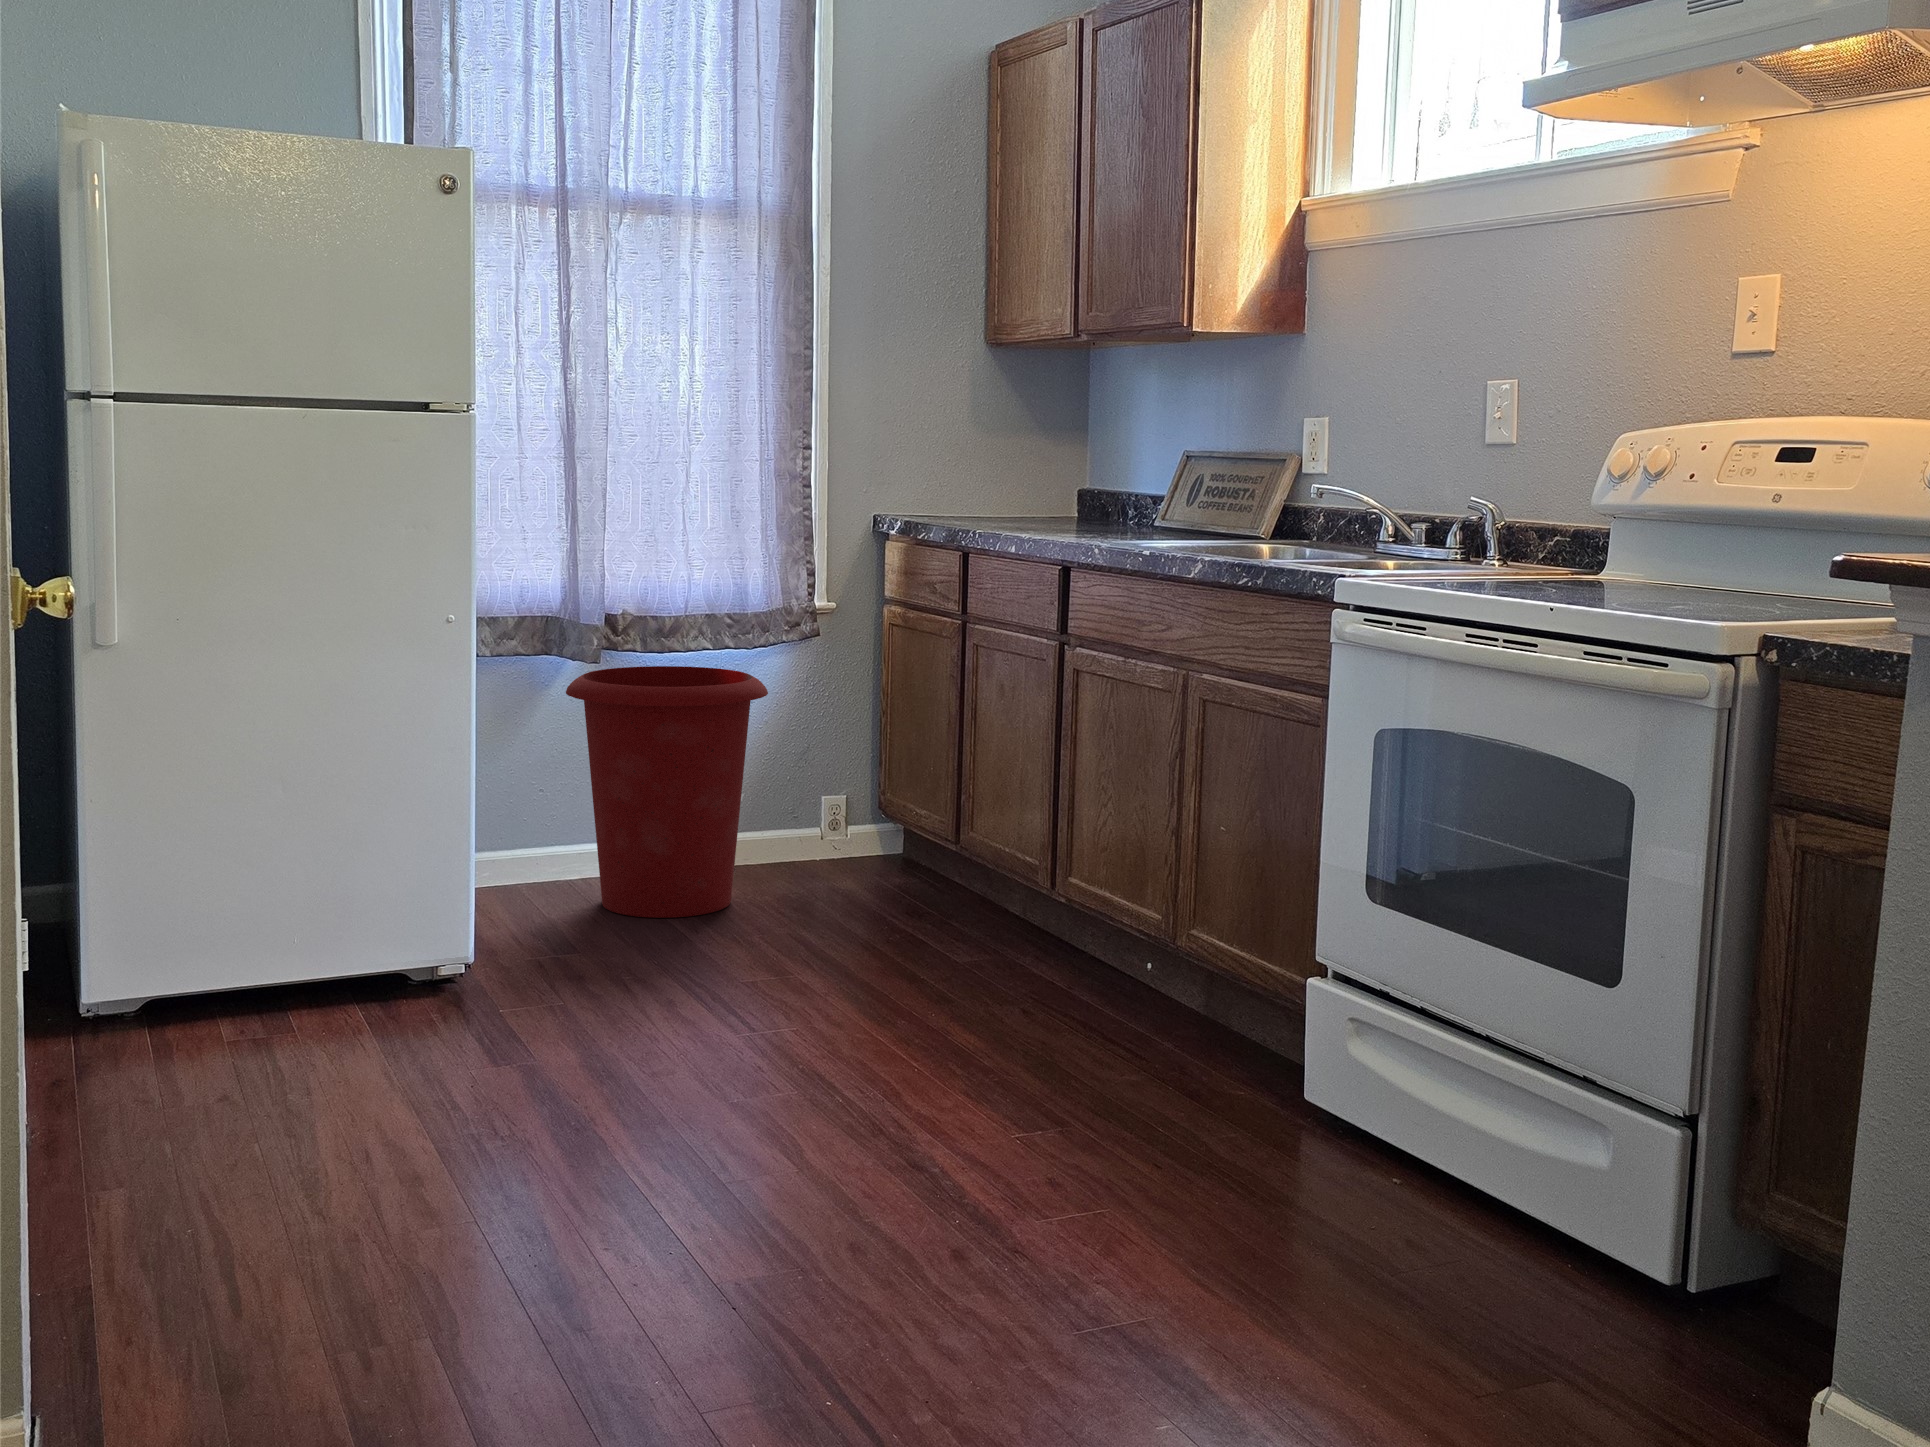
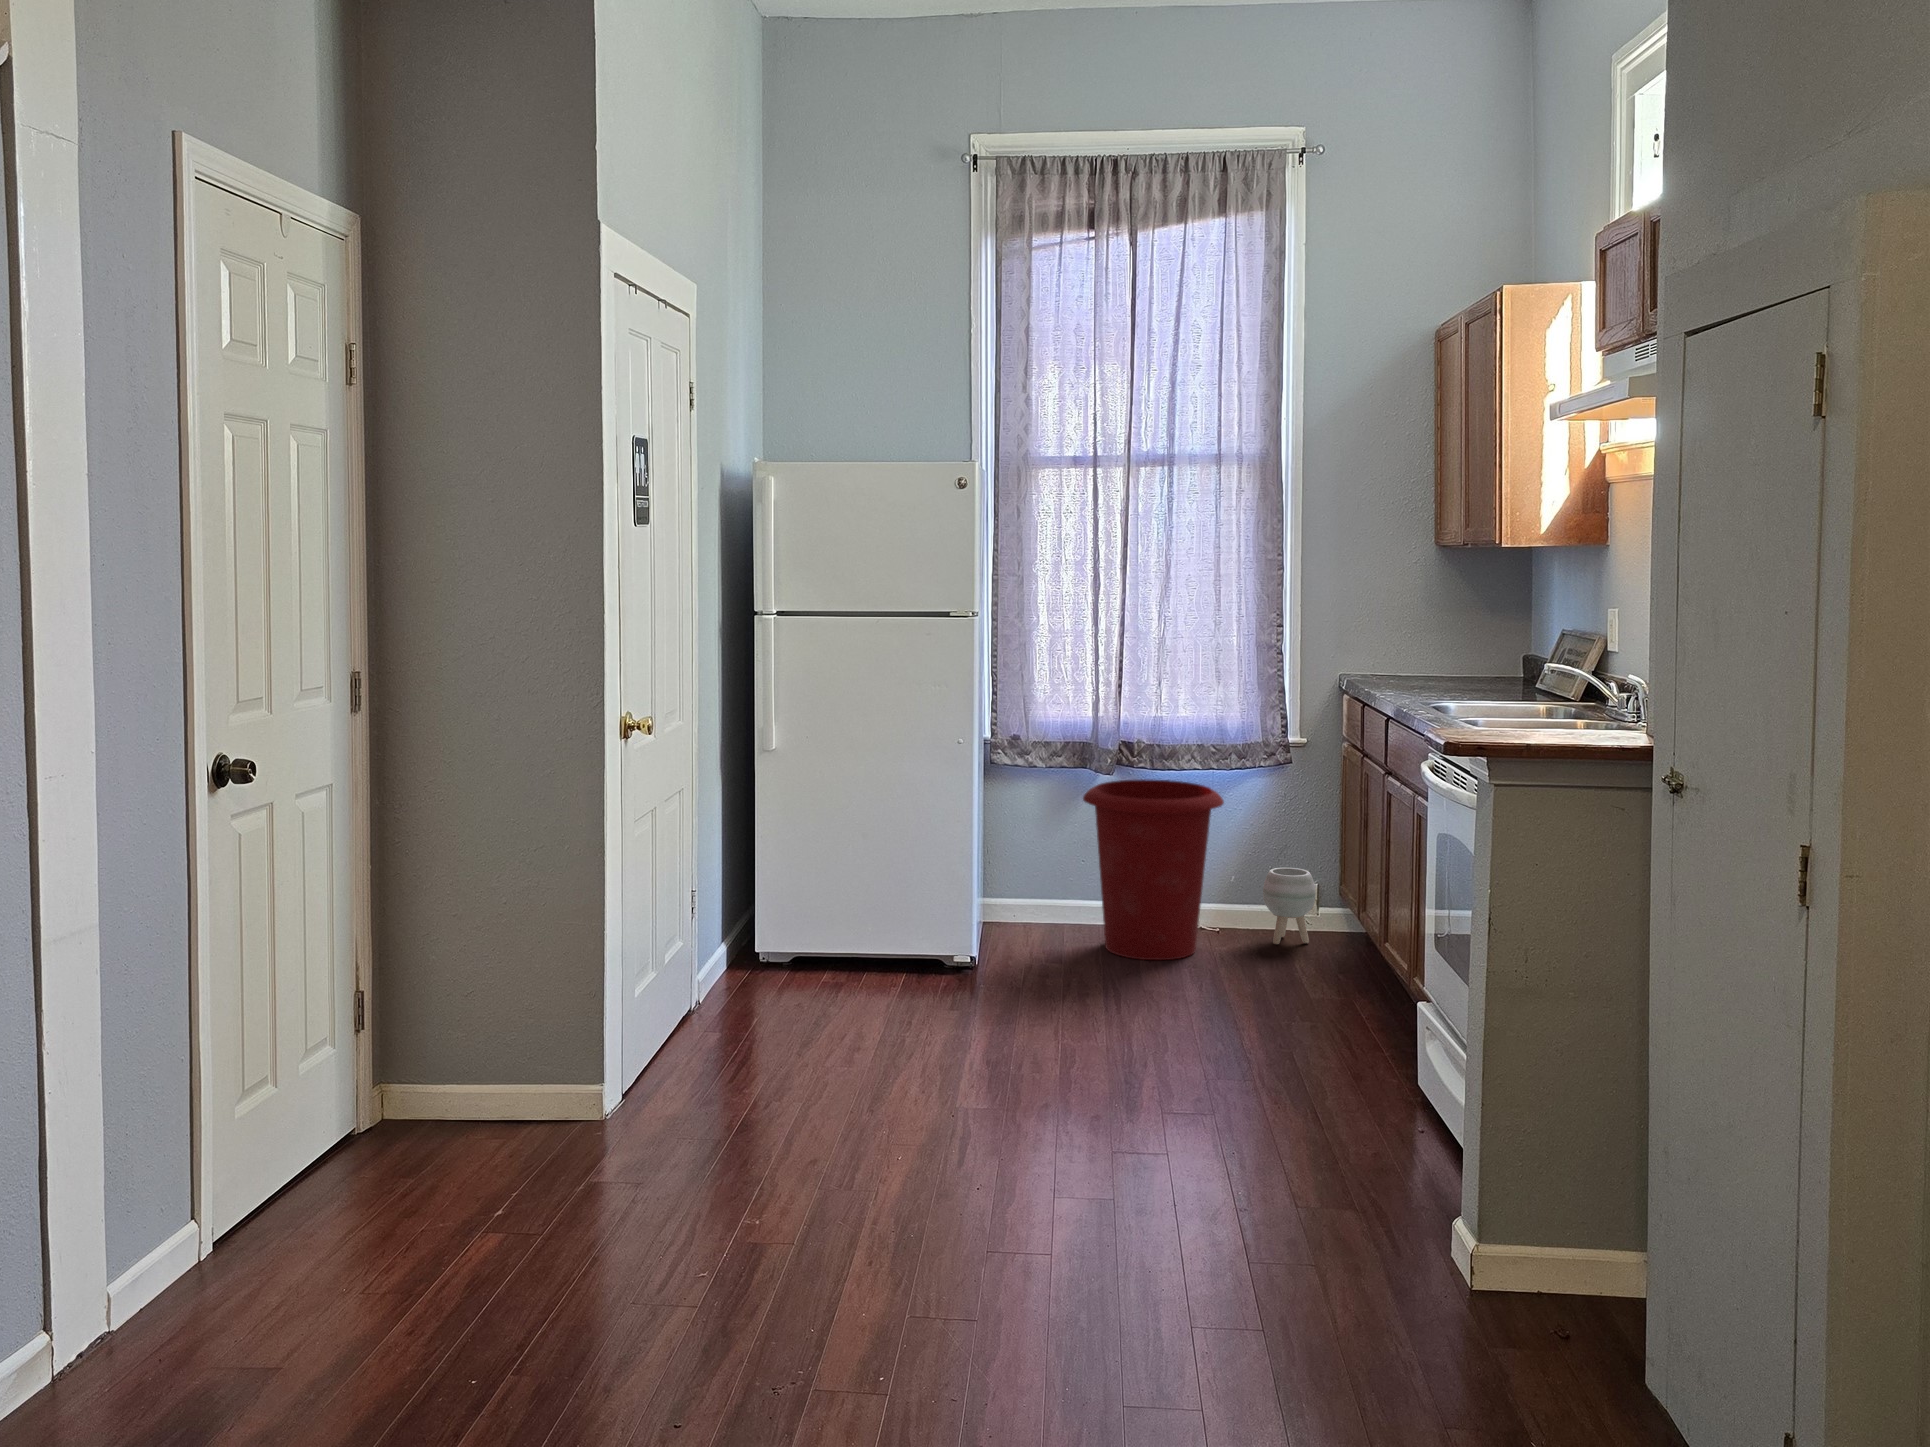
planter: none [793,775,861,878] -> present [1263,868,1316,944]

